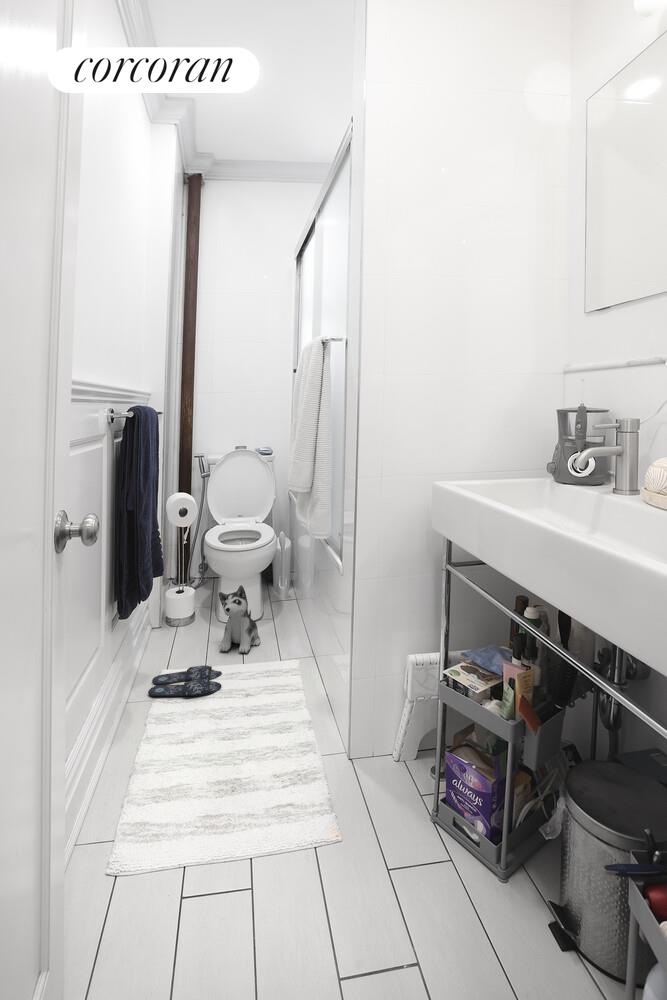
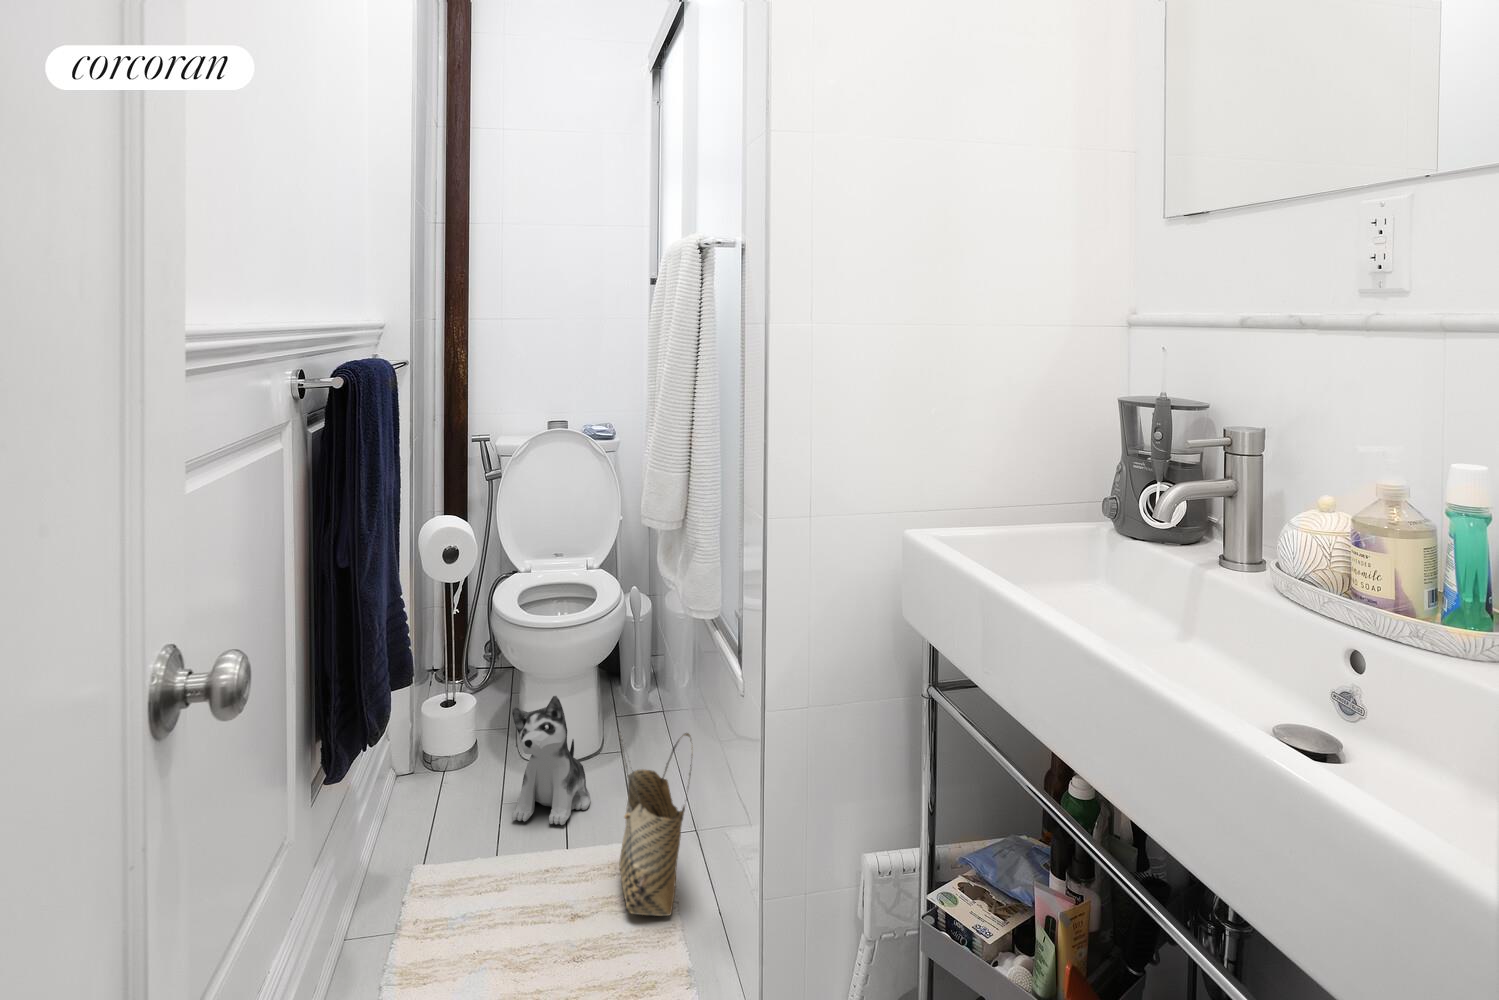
woven basket: none [276,600,316,696] -> present [619,732,693,916]
slippers: present [148,665,222,696] -> none [372,851,514,913]

